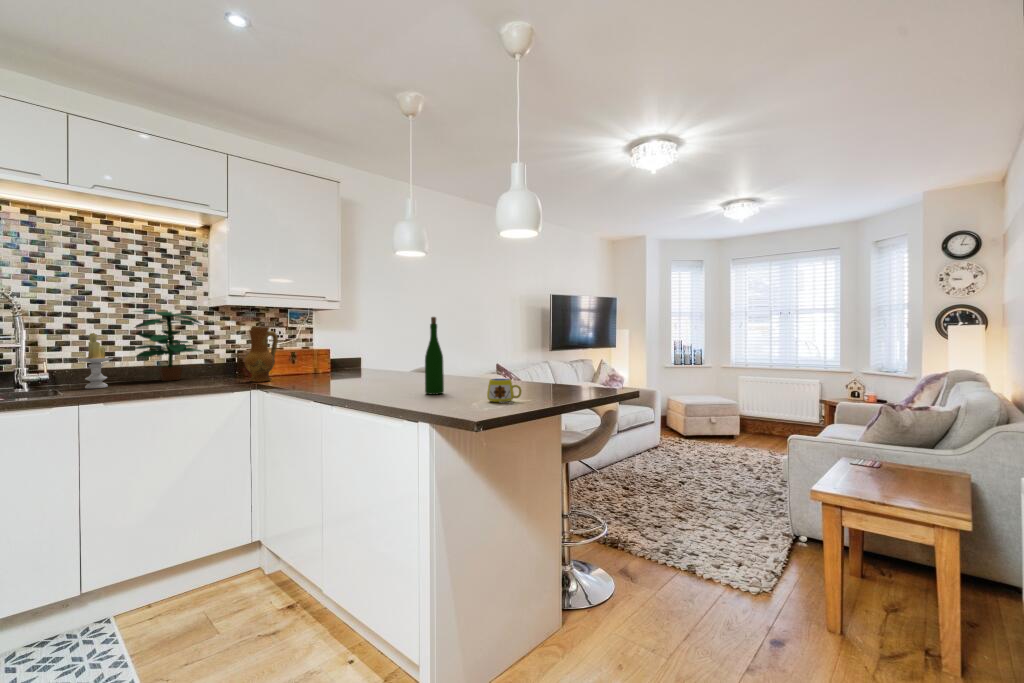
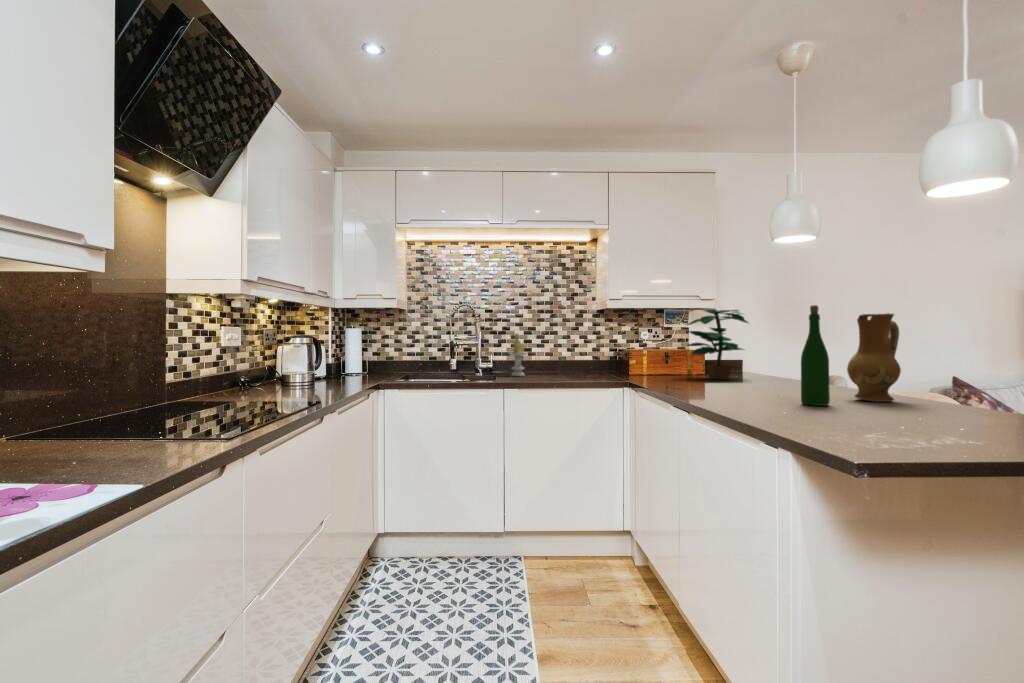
potted plant: present [133,311,202,381] -> present [688,308,748,379]
ceramic jug: present [244,327,278,382] -> present [847,313,901,402]
mug: present [487,379,521,403] -> none [894,390,963,429]

